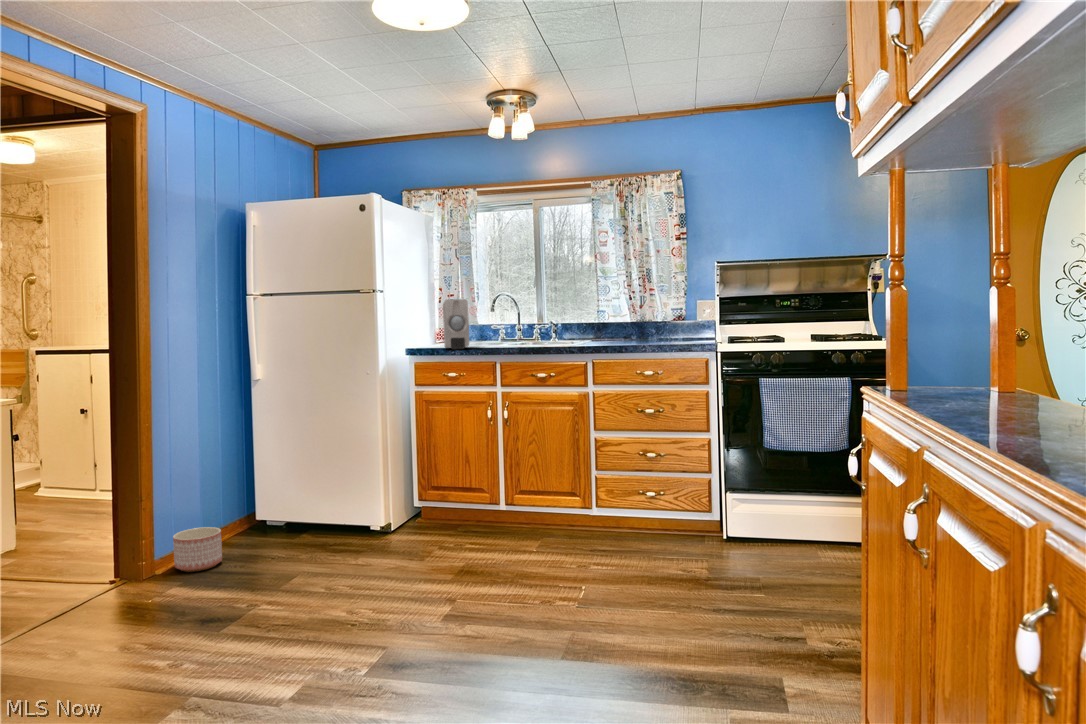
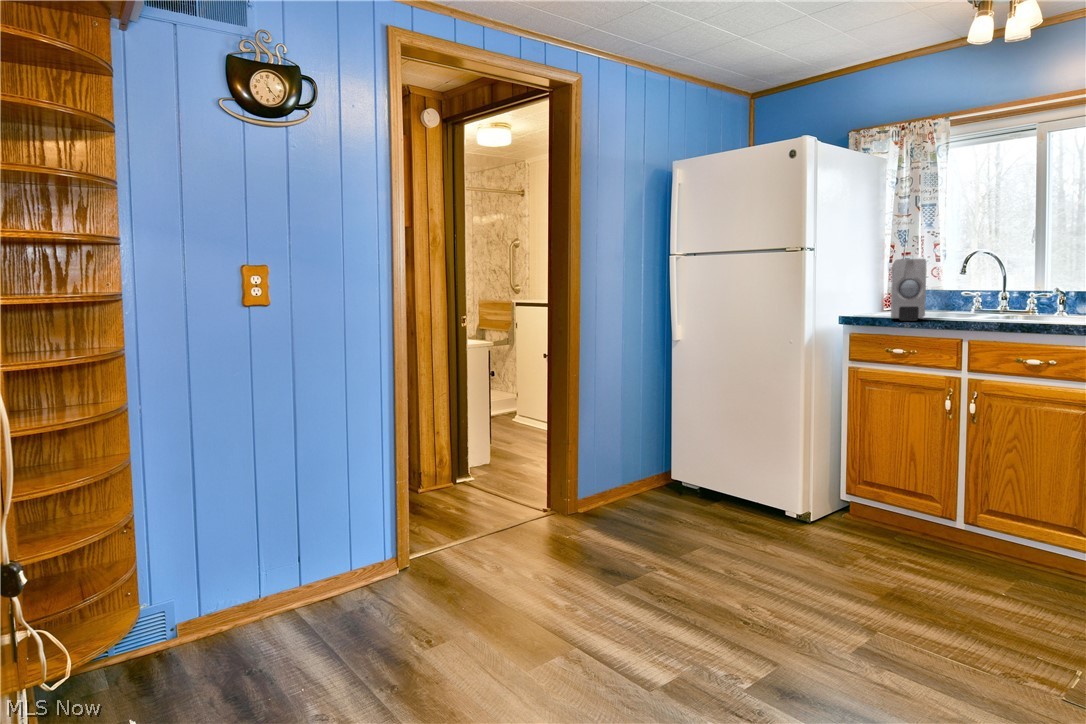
planter: present [173,527,222,572] -> none [592,485,634,527]

